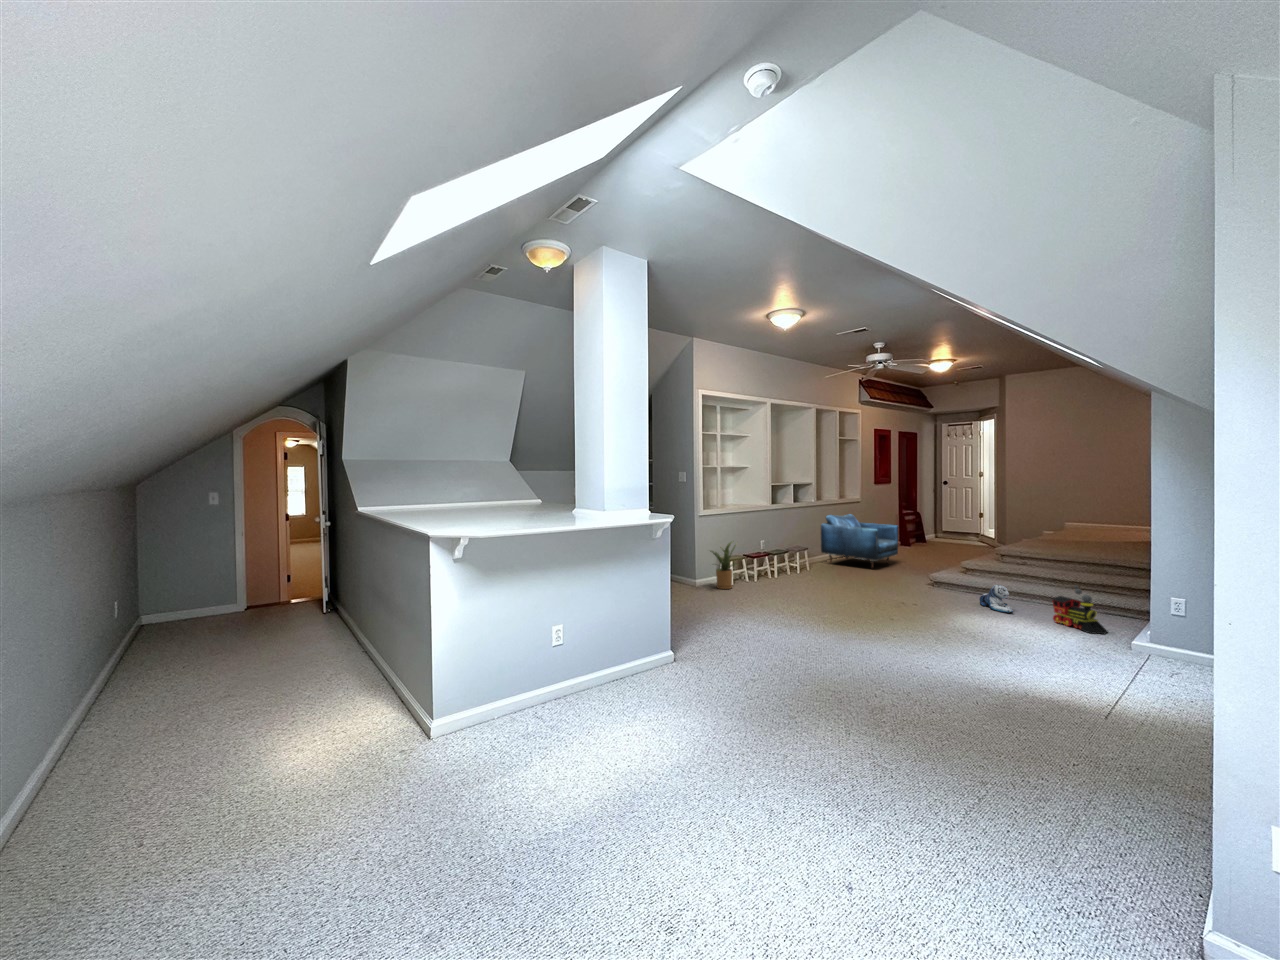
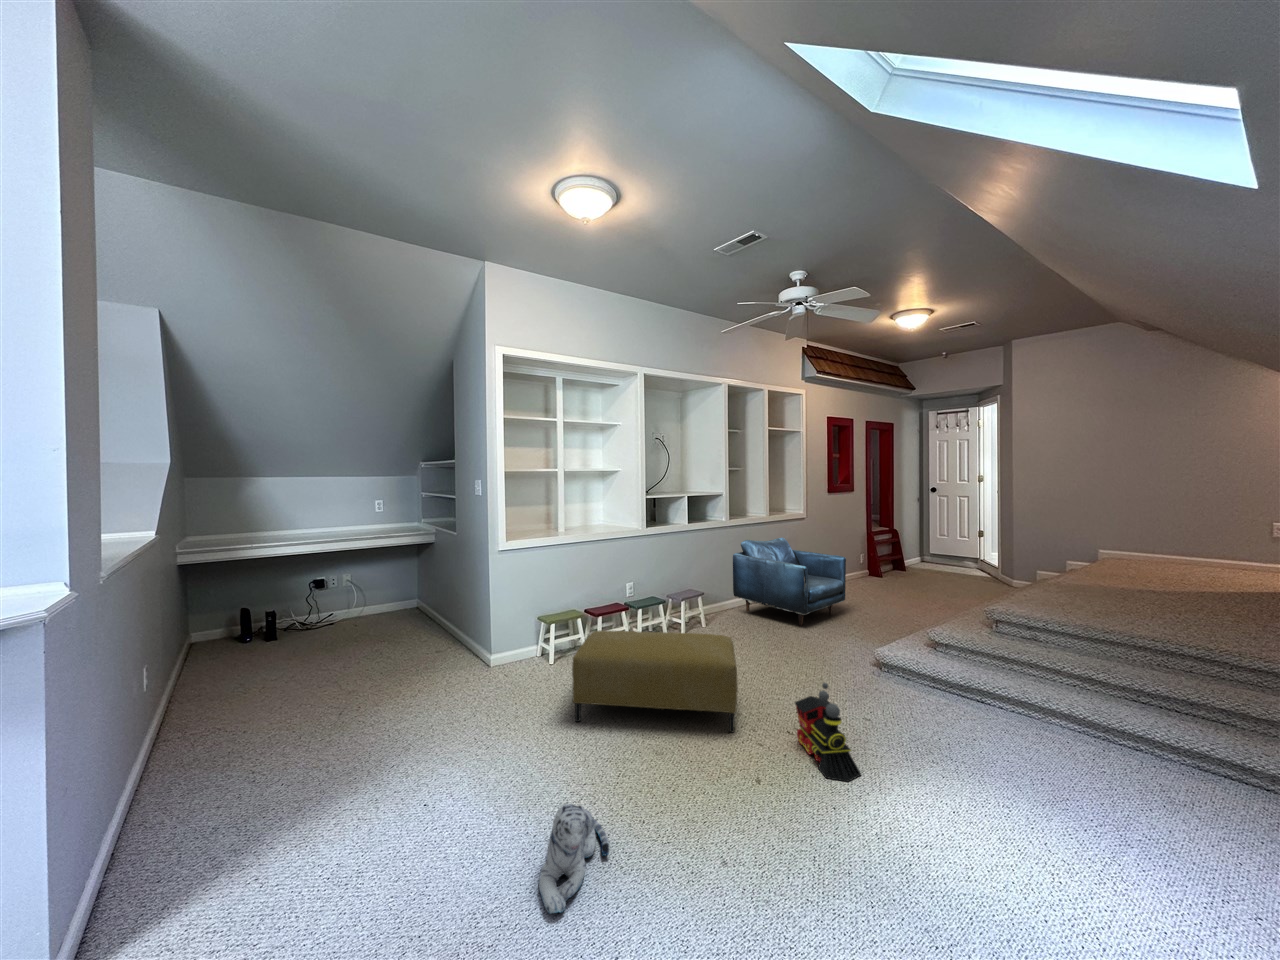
house plant: present [710,542,737,589] -> none [488,592,562,676]
ottoman: none [772,559,871,605] -> present [572,630,738,732]
plush toy: present [979,585,1013,613] -> present [539,804,609,914]
toy train: present [1052,585,1108,634] -> present [795,683,861,782]

